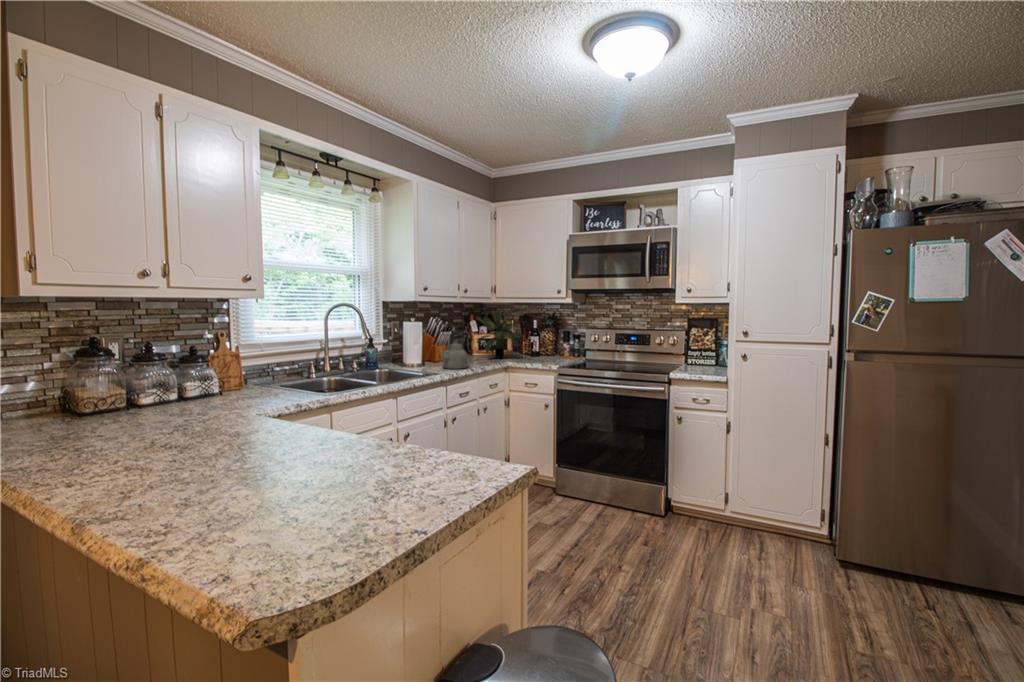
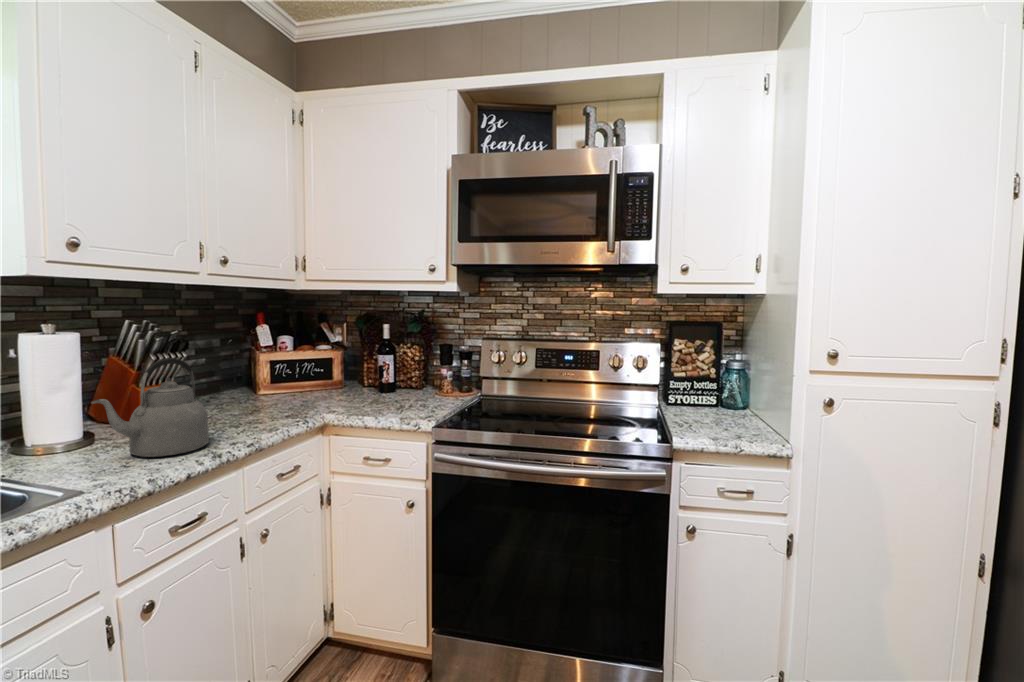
potted plant: present [476,310,521,359] -> none [257,299,359,401]

